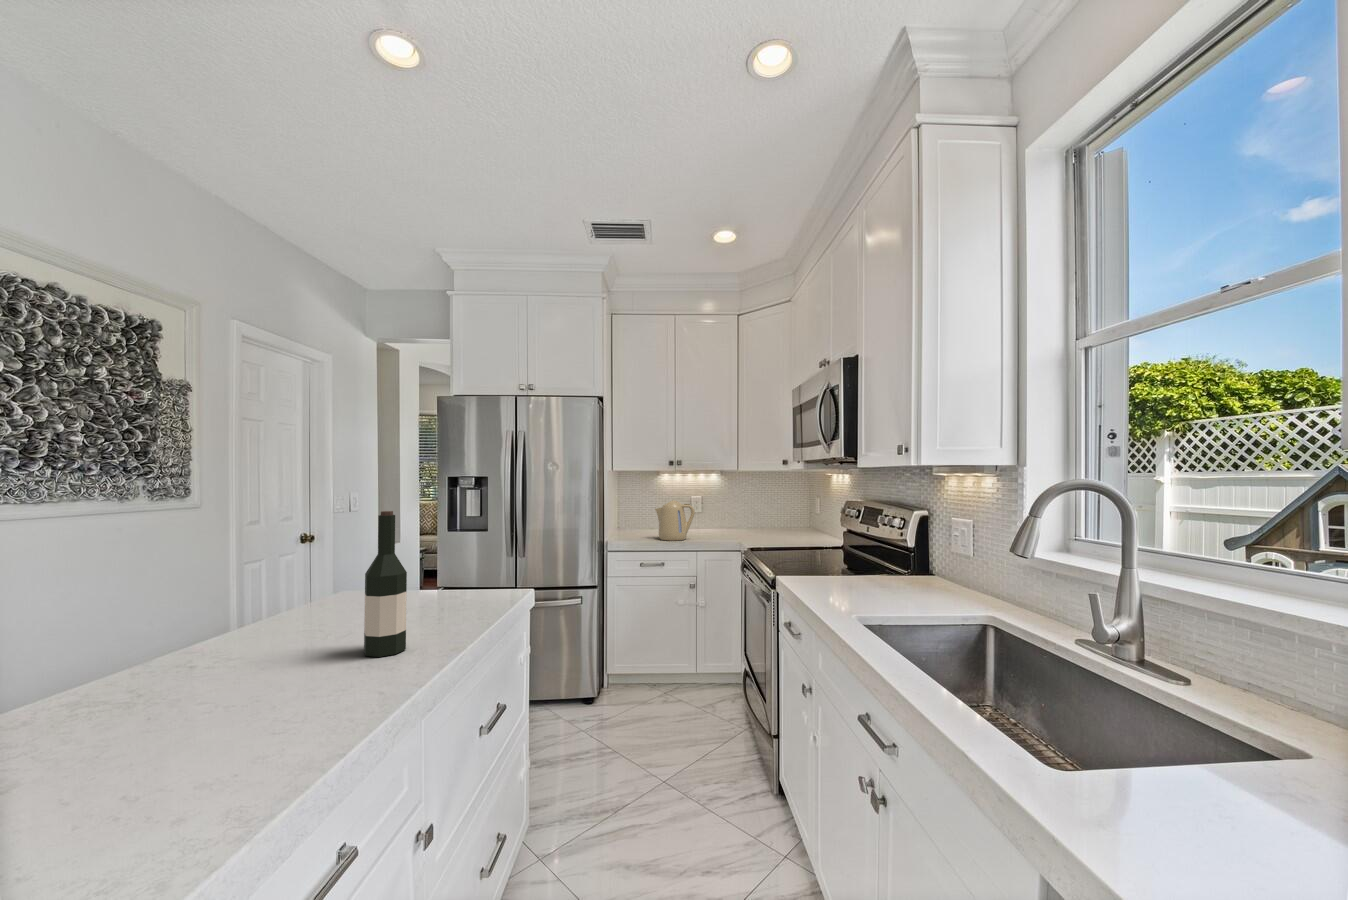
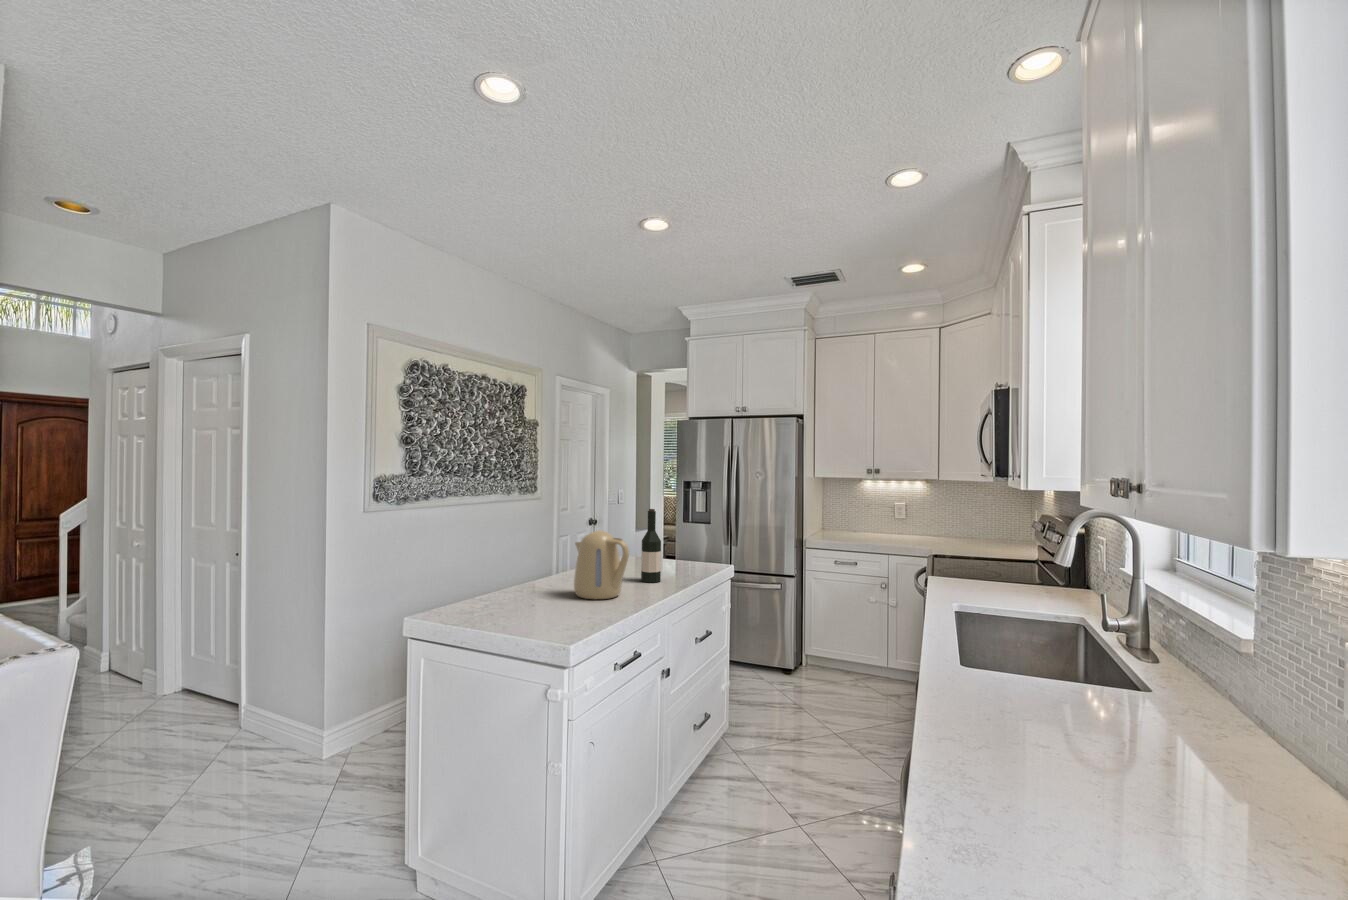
kettle: present [655,500,695,541] -> present [574,530,629,599]

